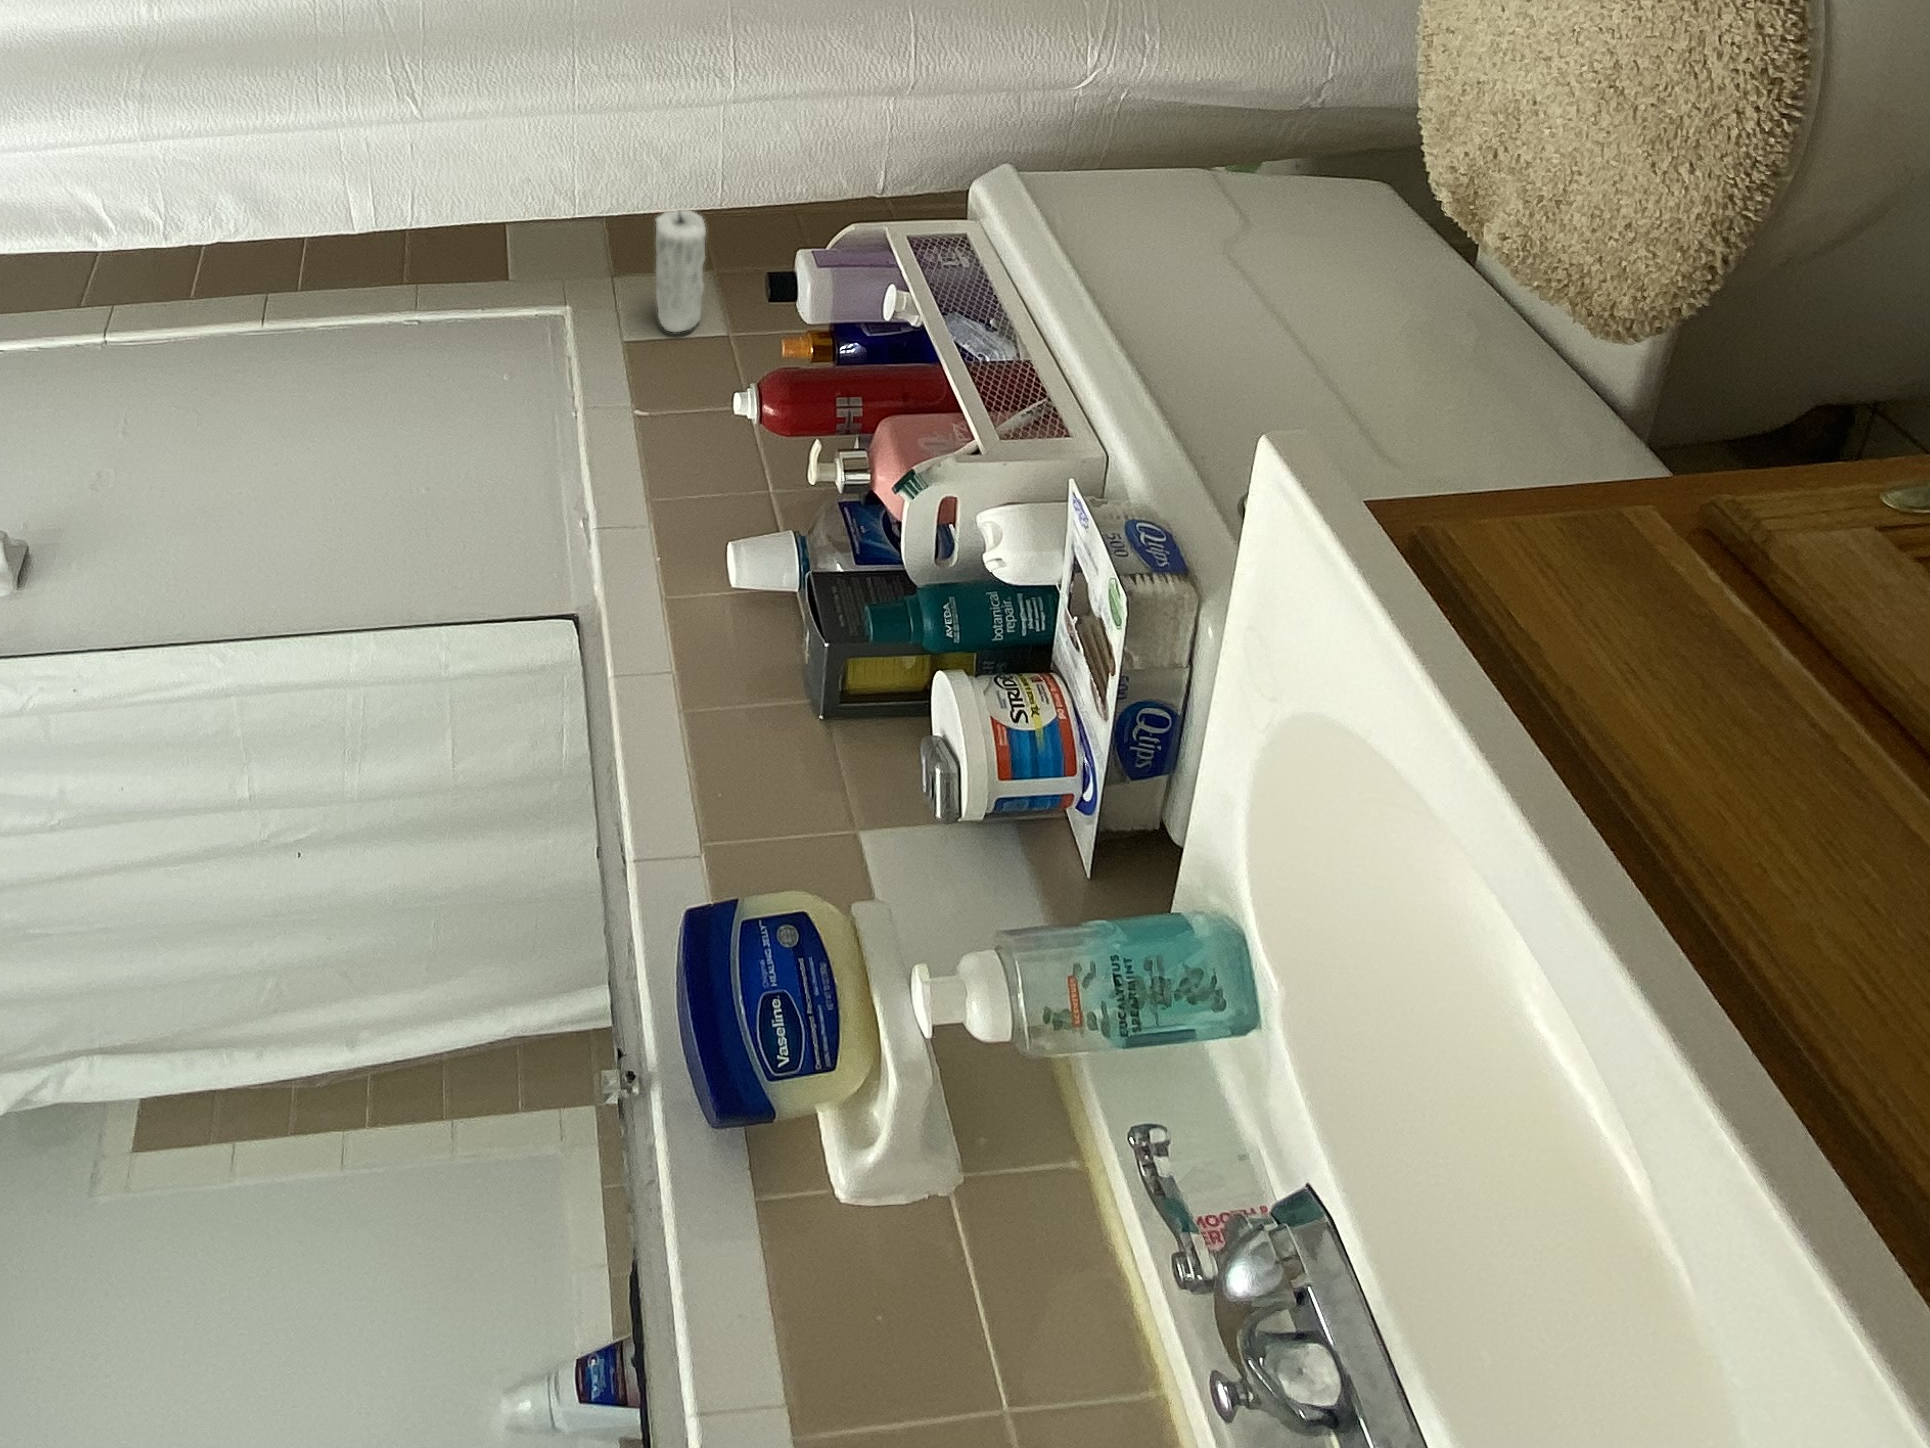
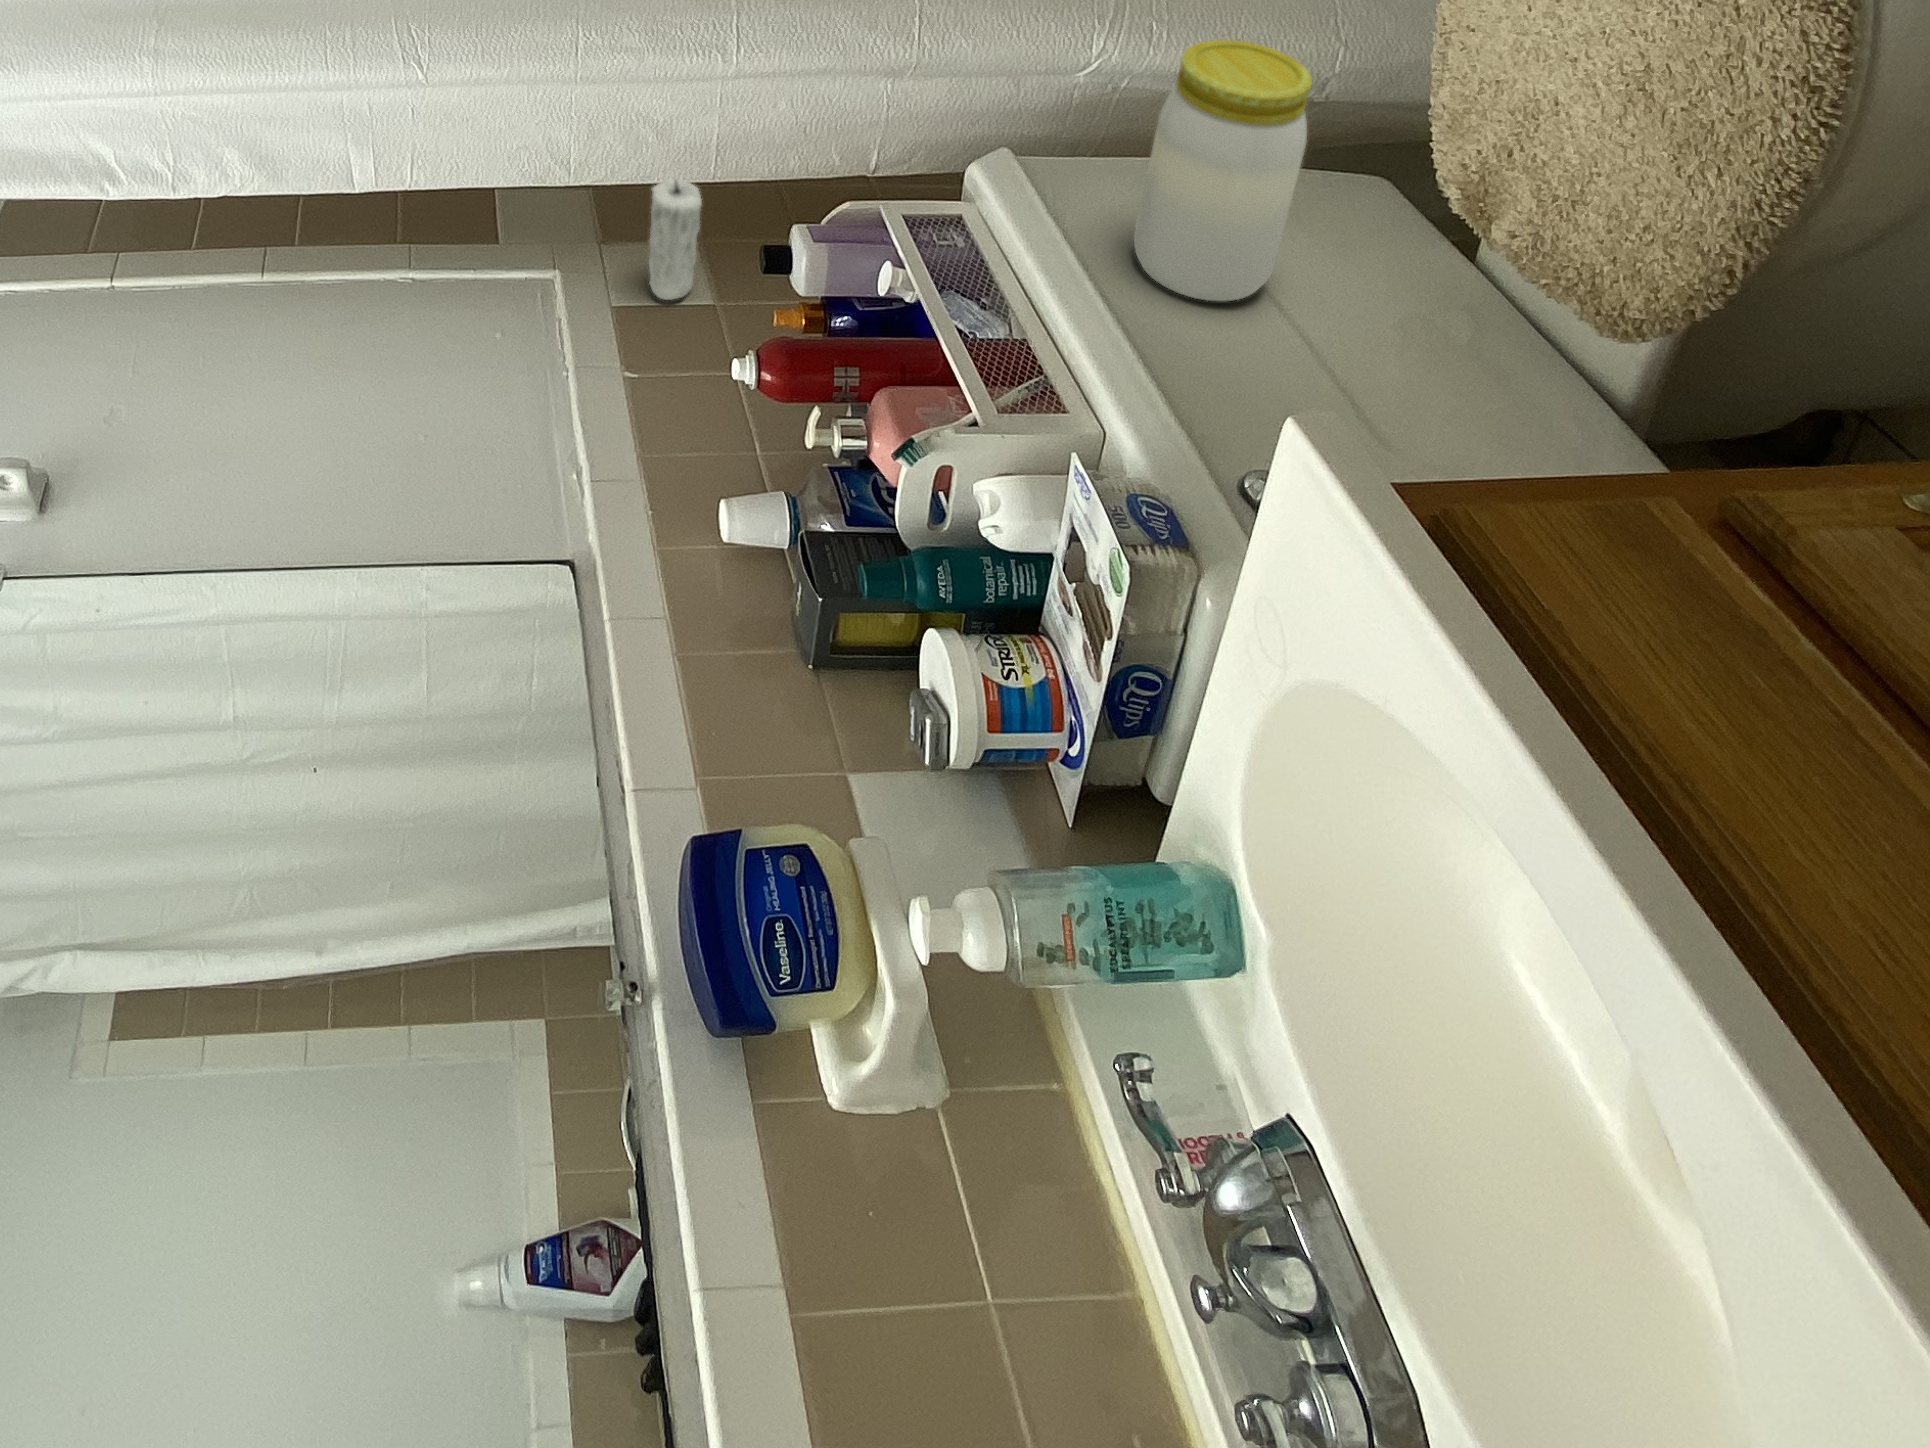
jar: none [1129,52,1294,317] -> present [1134,40,1312,301]

